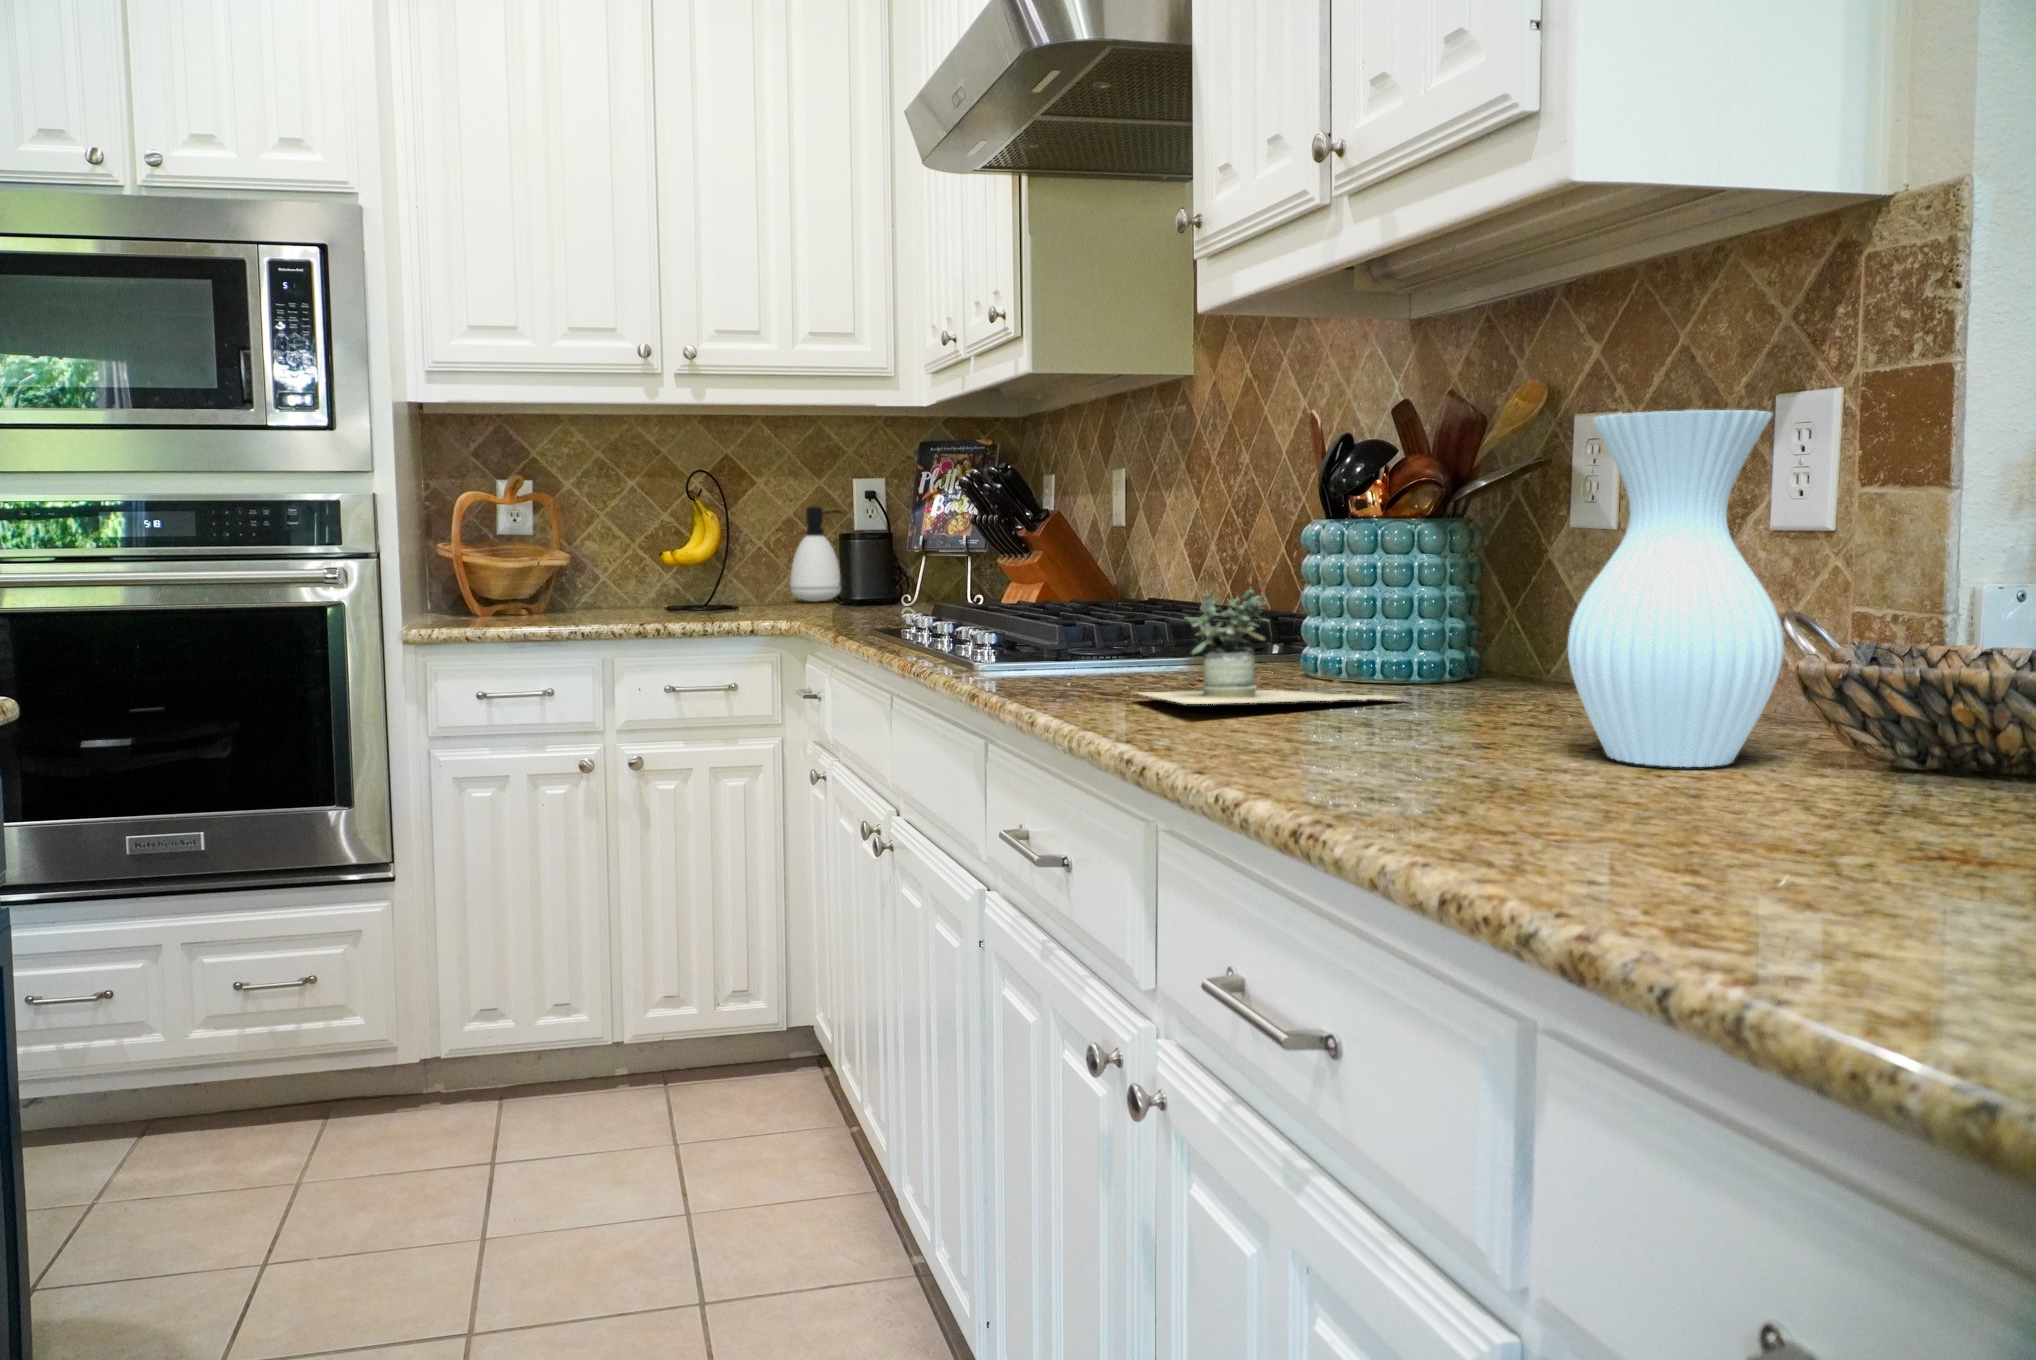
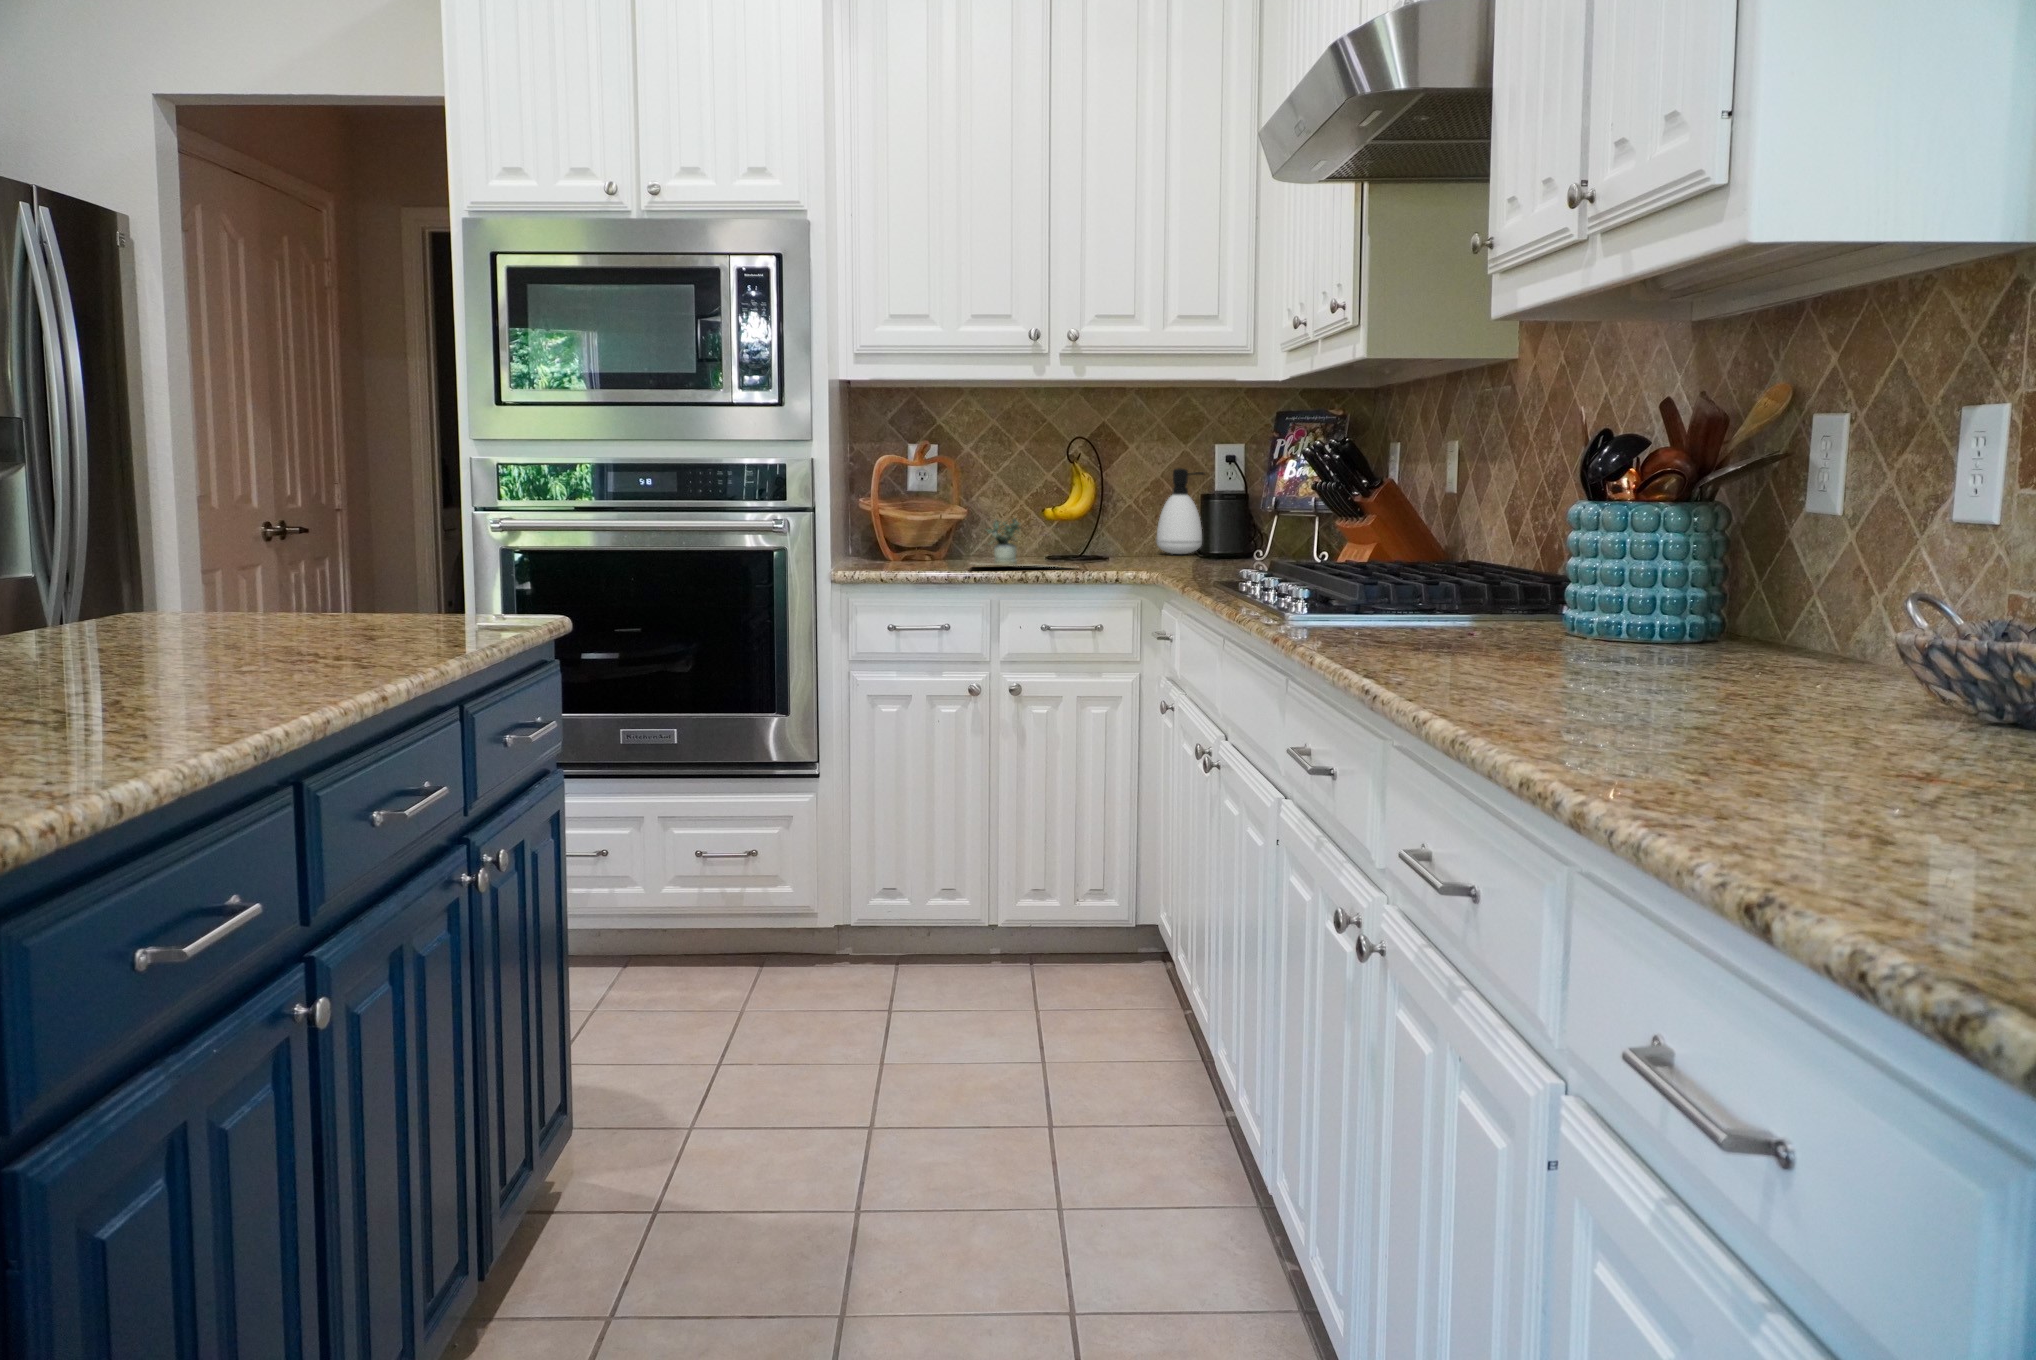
vase: present [1568,410,1784,767] -> none [1718,434,1893,713]
potted plant: present [1137,588,1482,704] -> present [980,519,1122,566]

